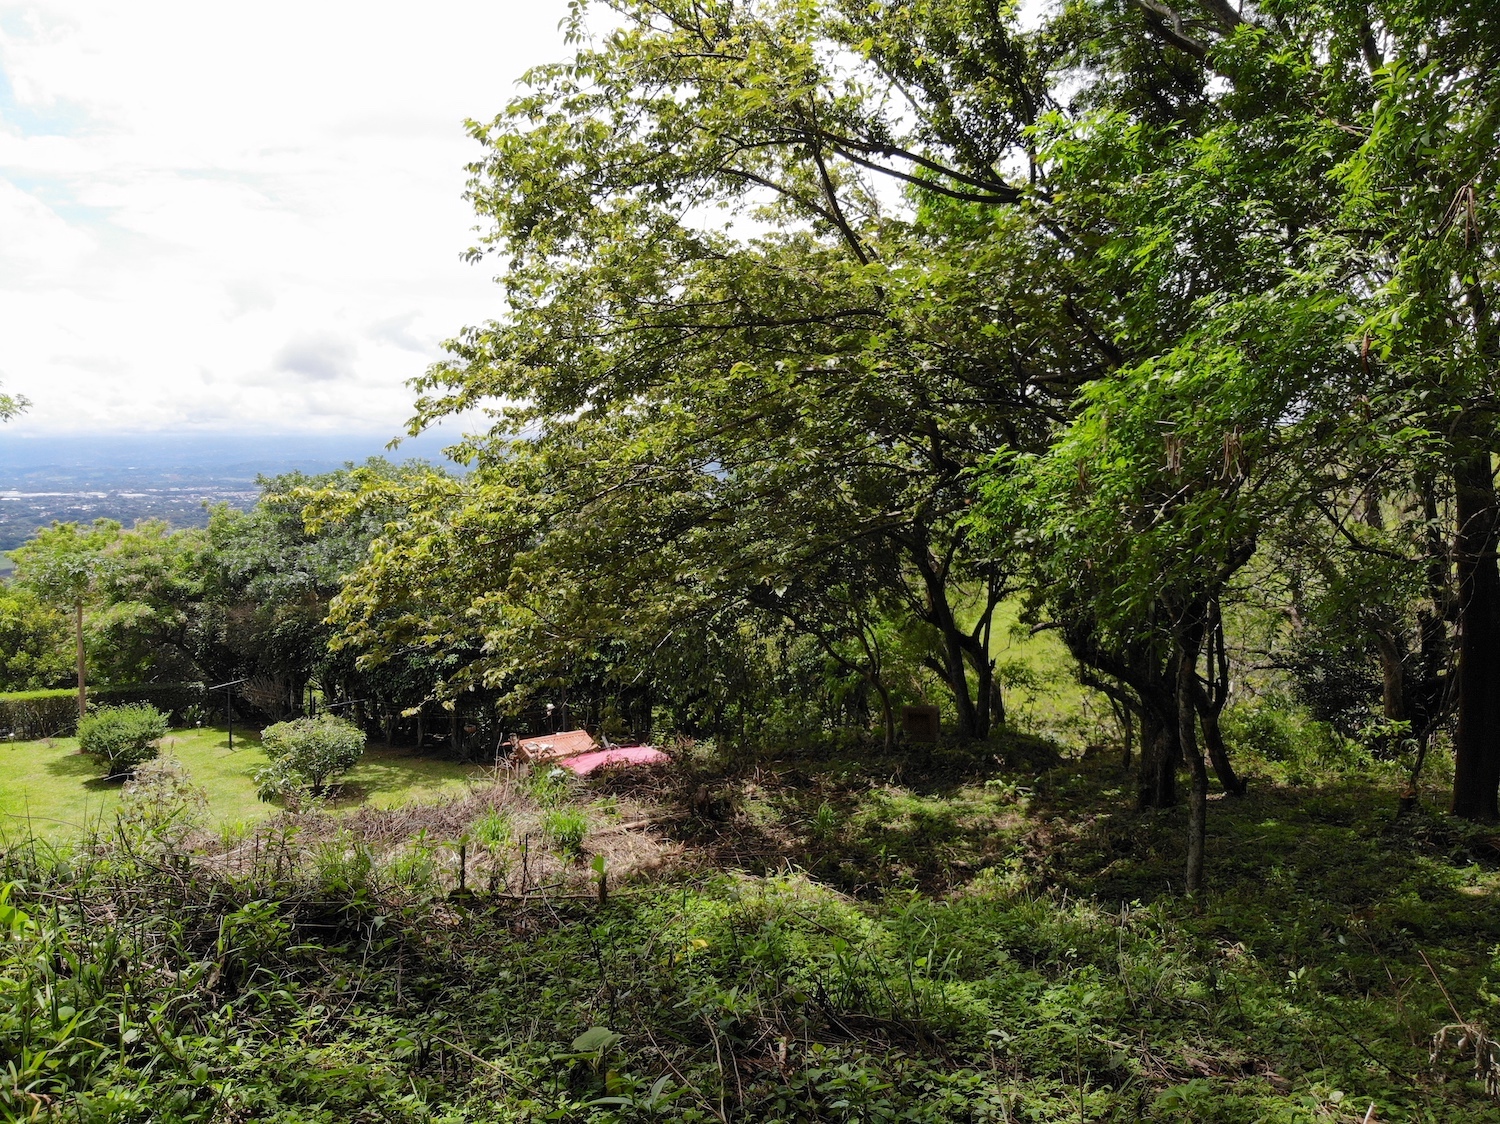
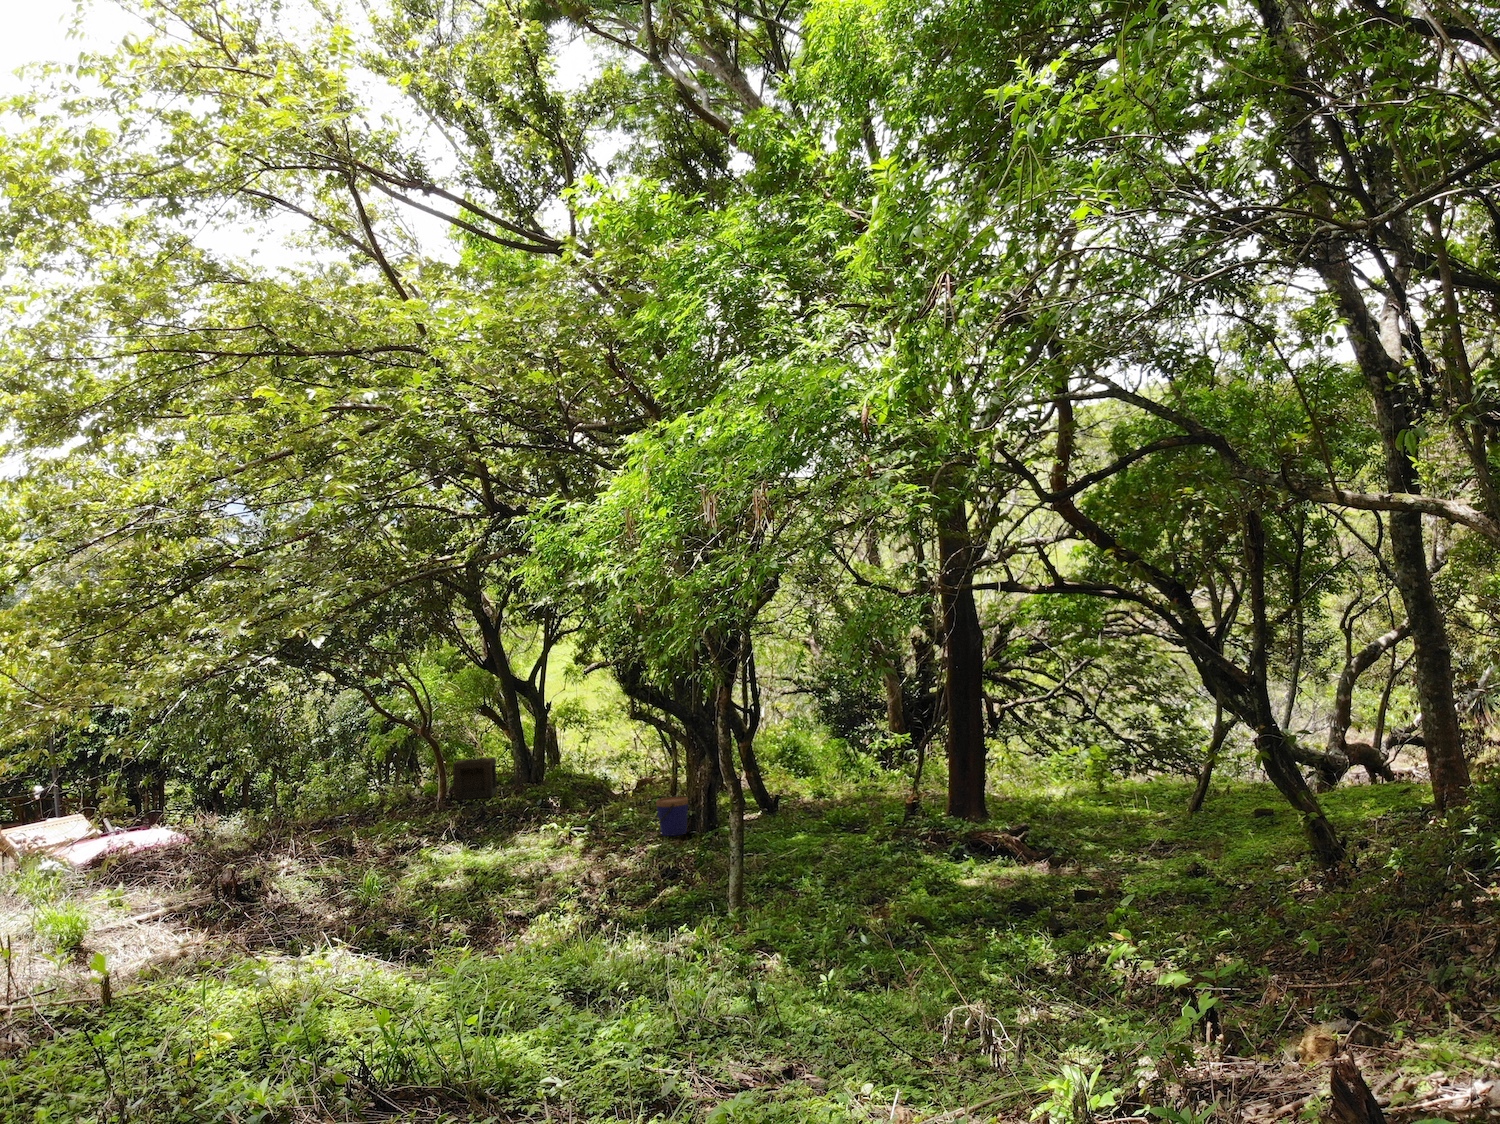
bucket: none [1105,771,1146,813] -> present [654,797,688,836]

